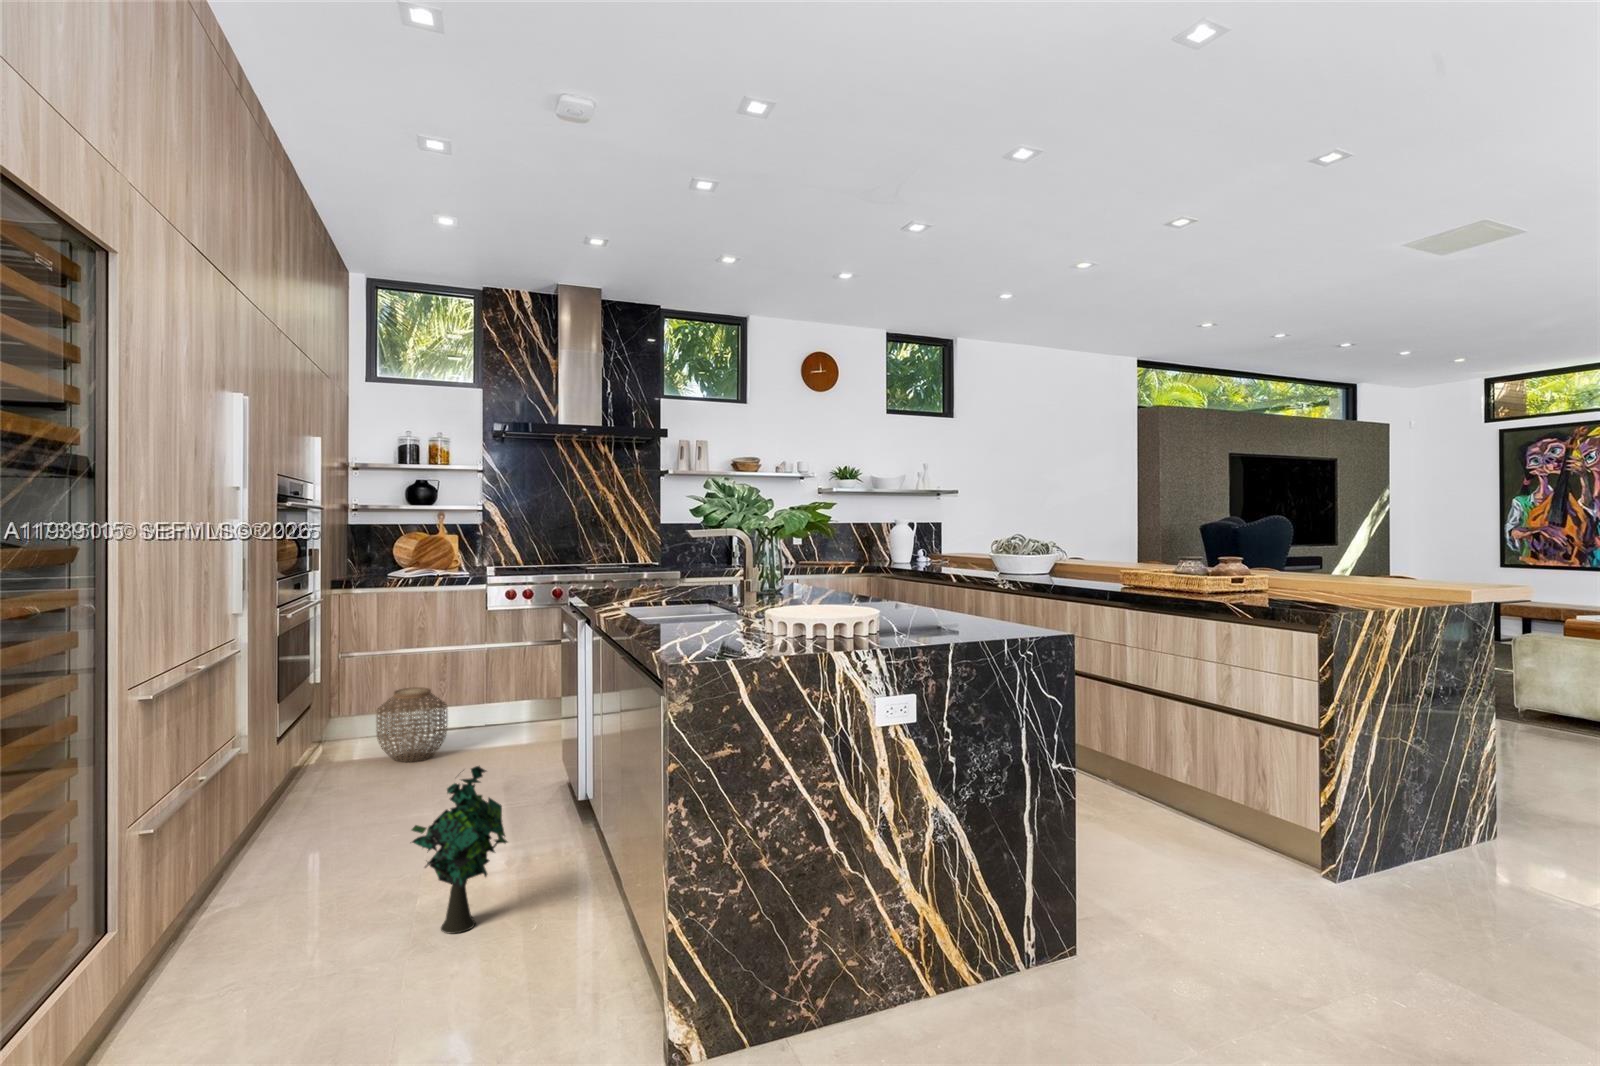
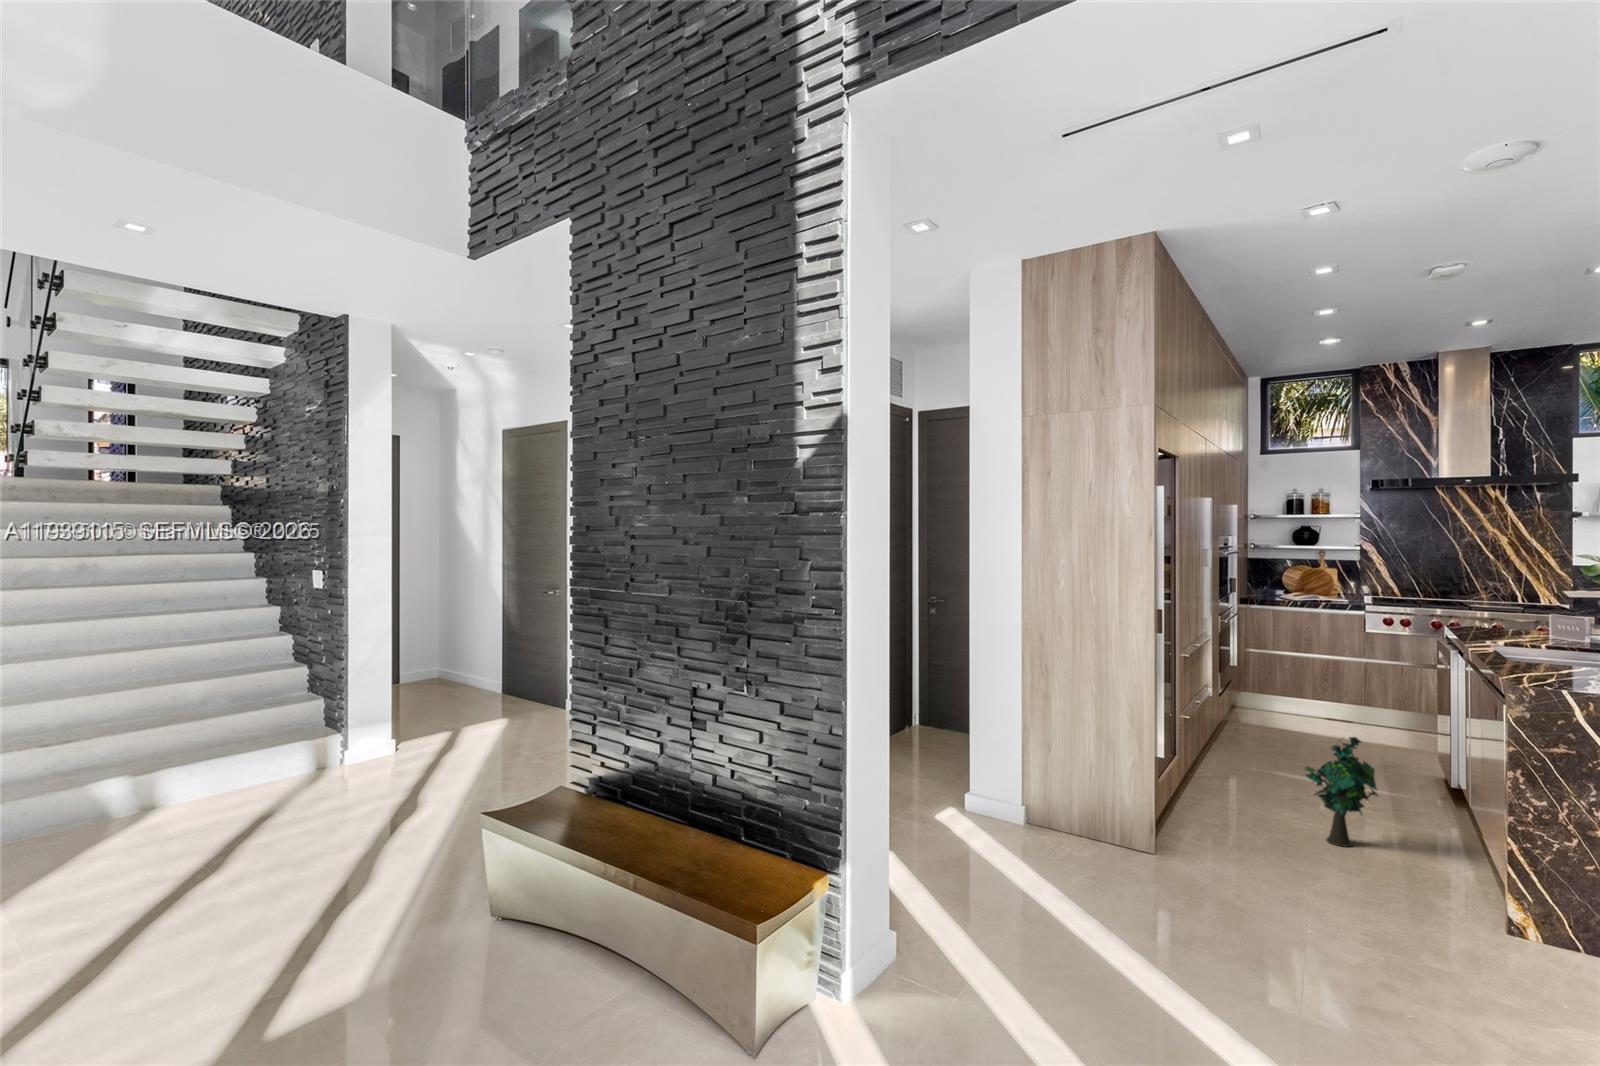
woven basket: present [376,687,447,762] -> none [1271,684,1329,740]

